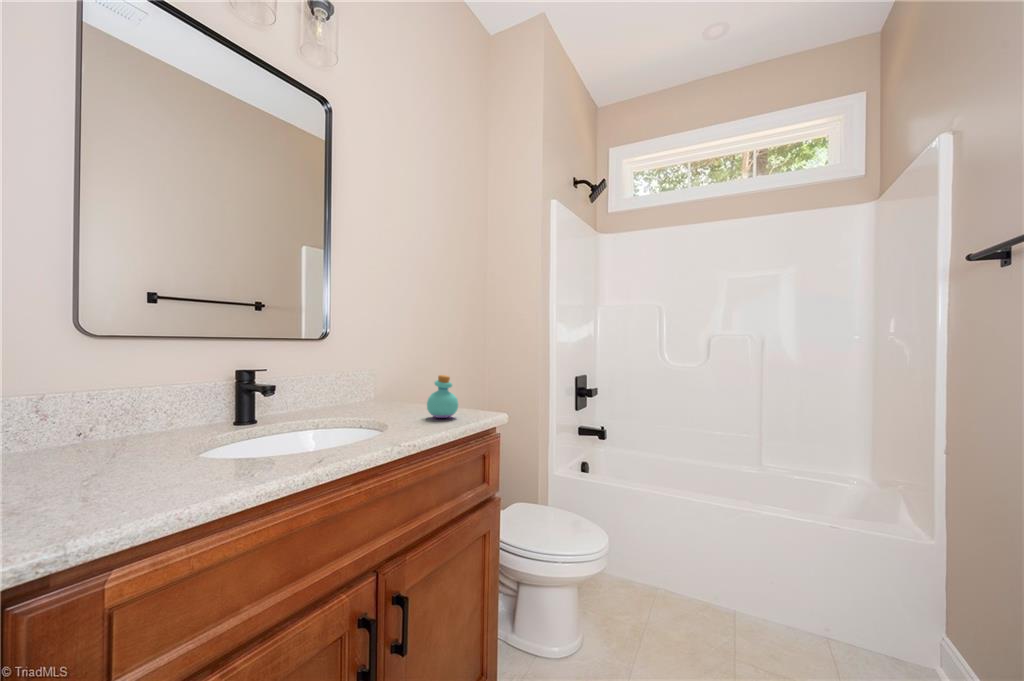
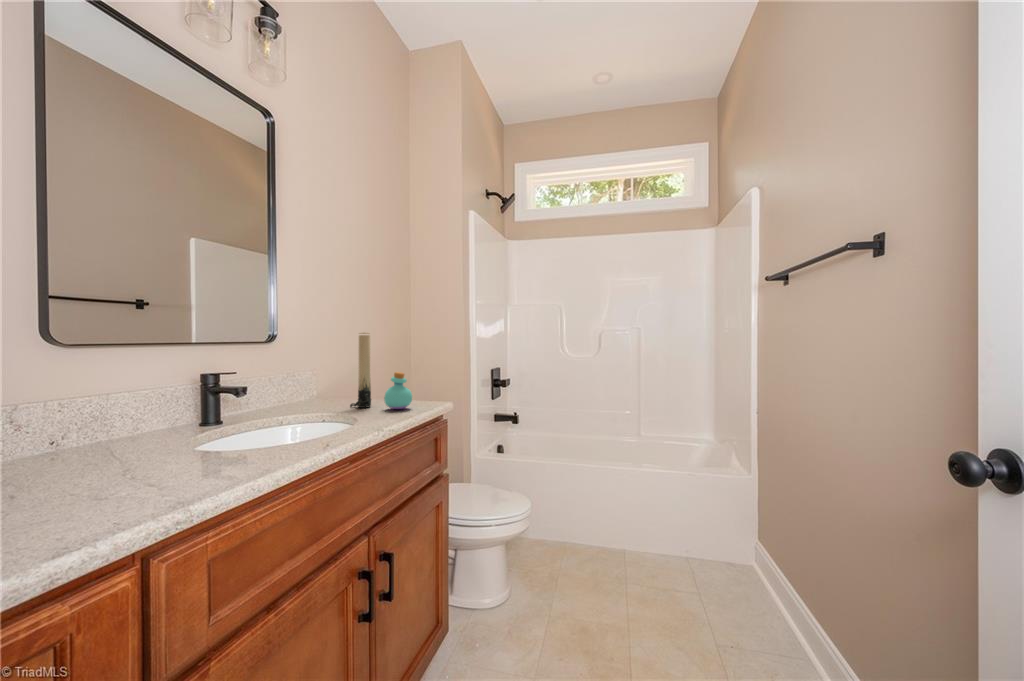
candle: none [395,329,418,414] -> present [350,332,371,408]

